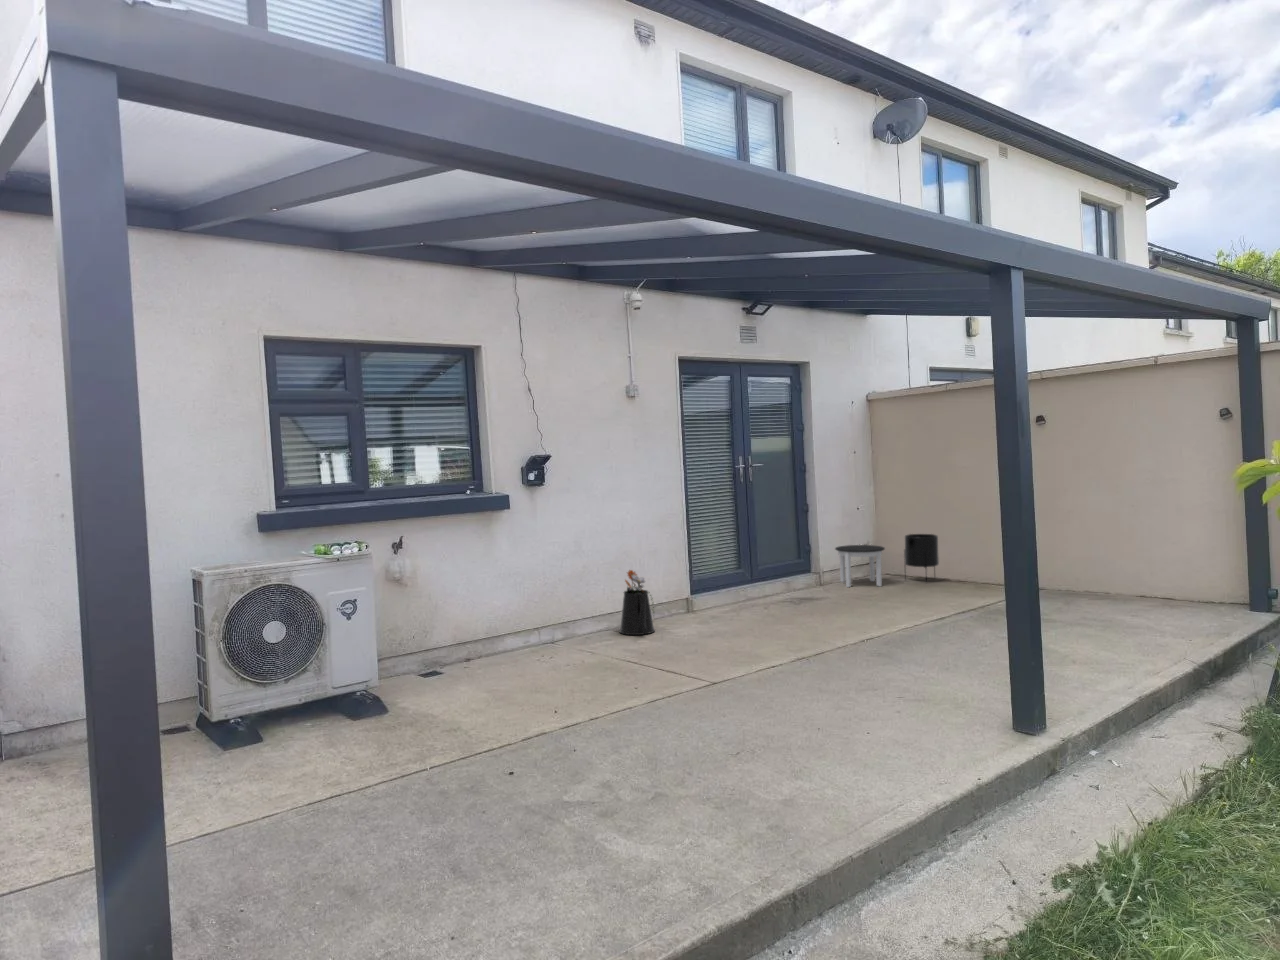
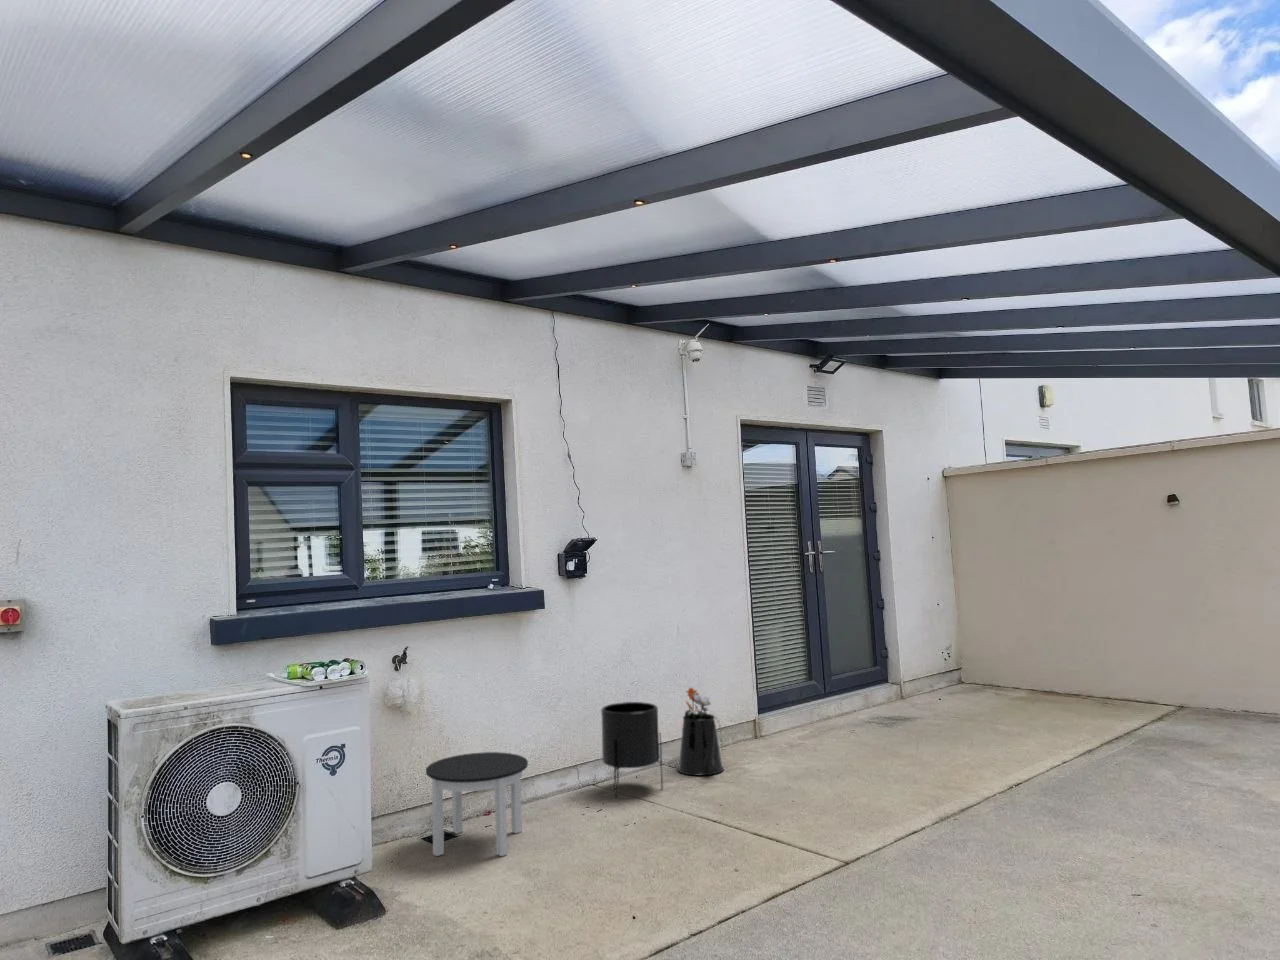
planter: present [904,534,939,569] -> present [601,702,663,798]
round table: present [835,545,884,587] -> present [426,752,528,856]

